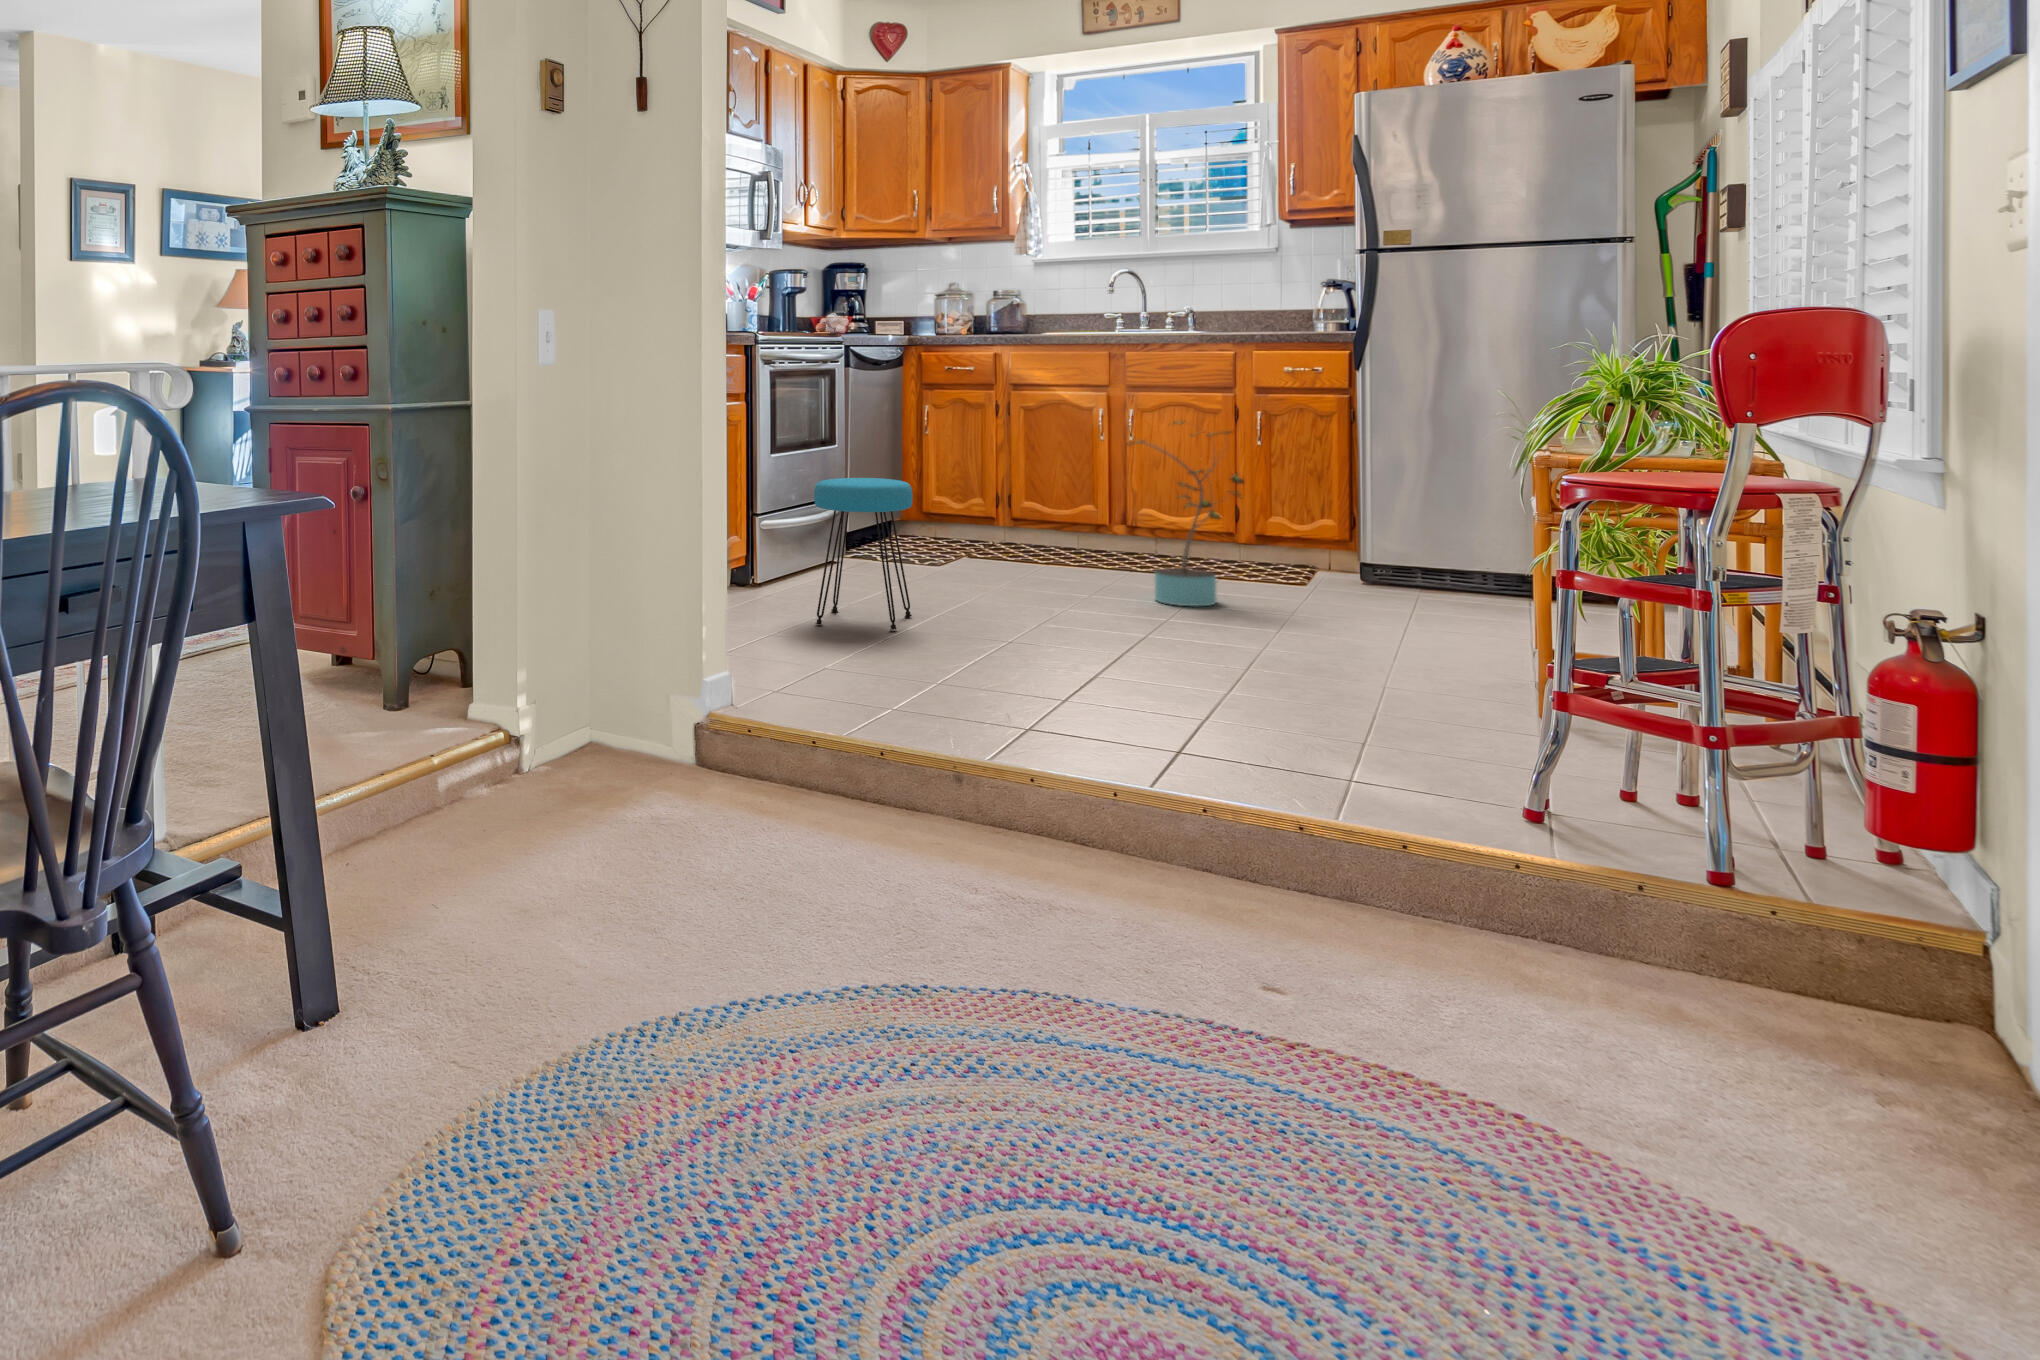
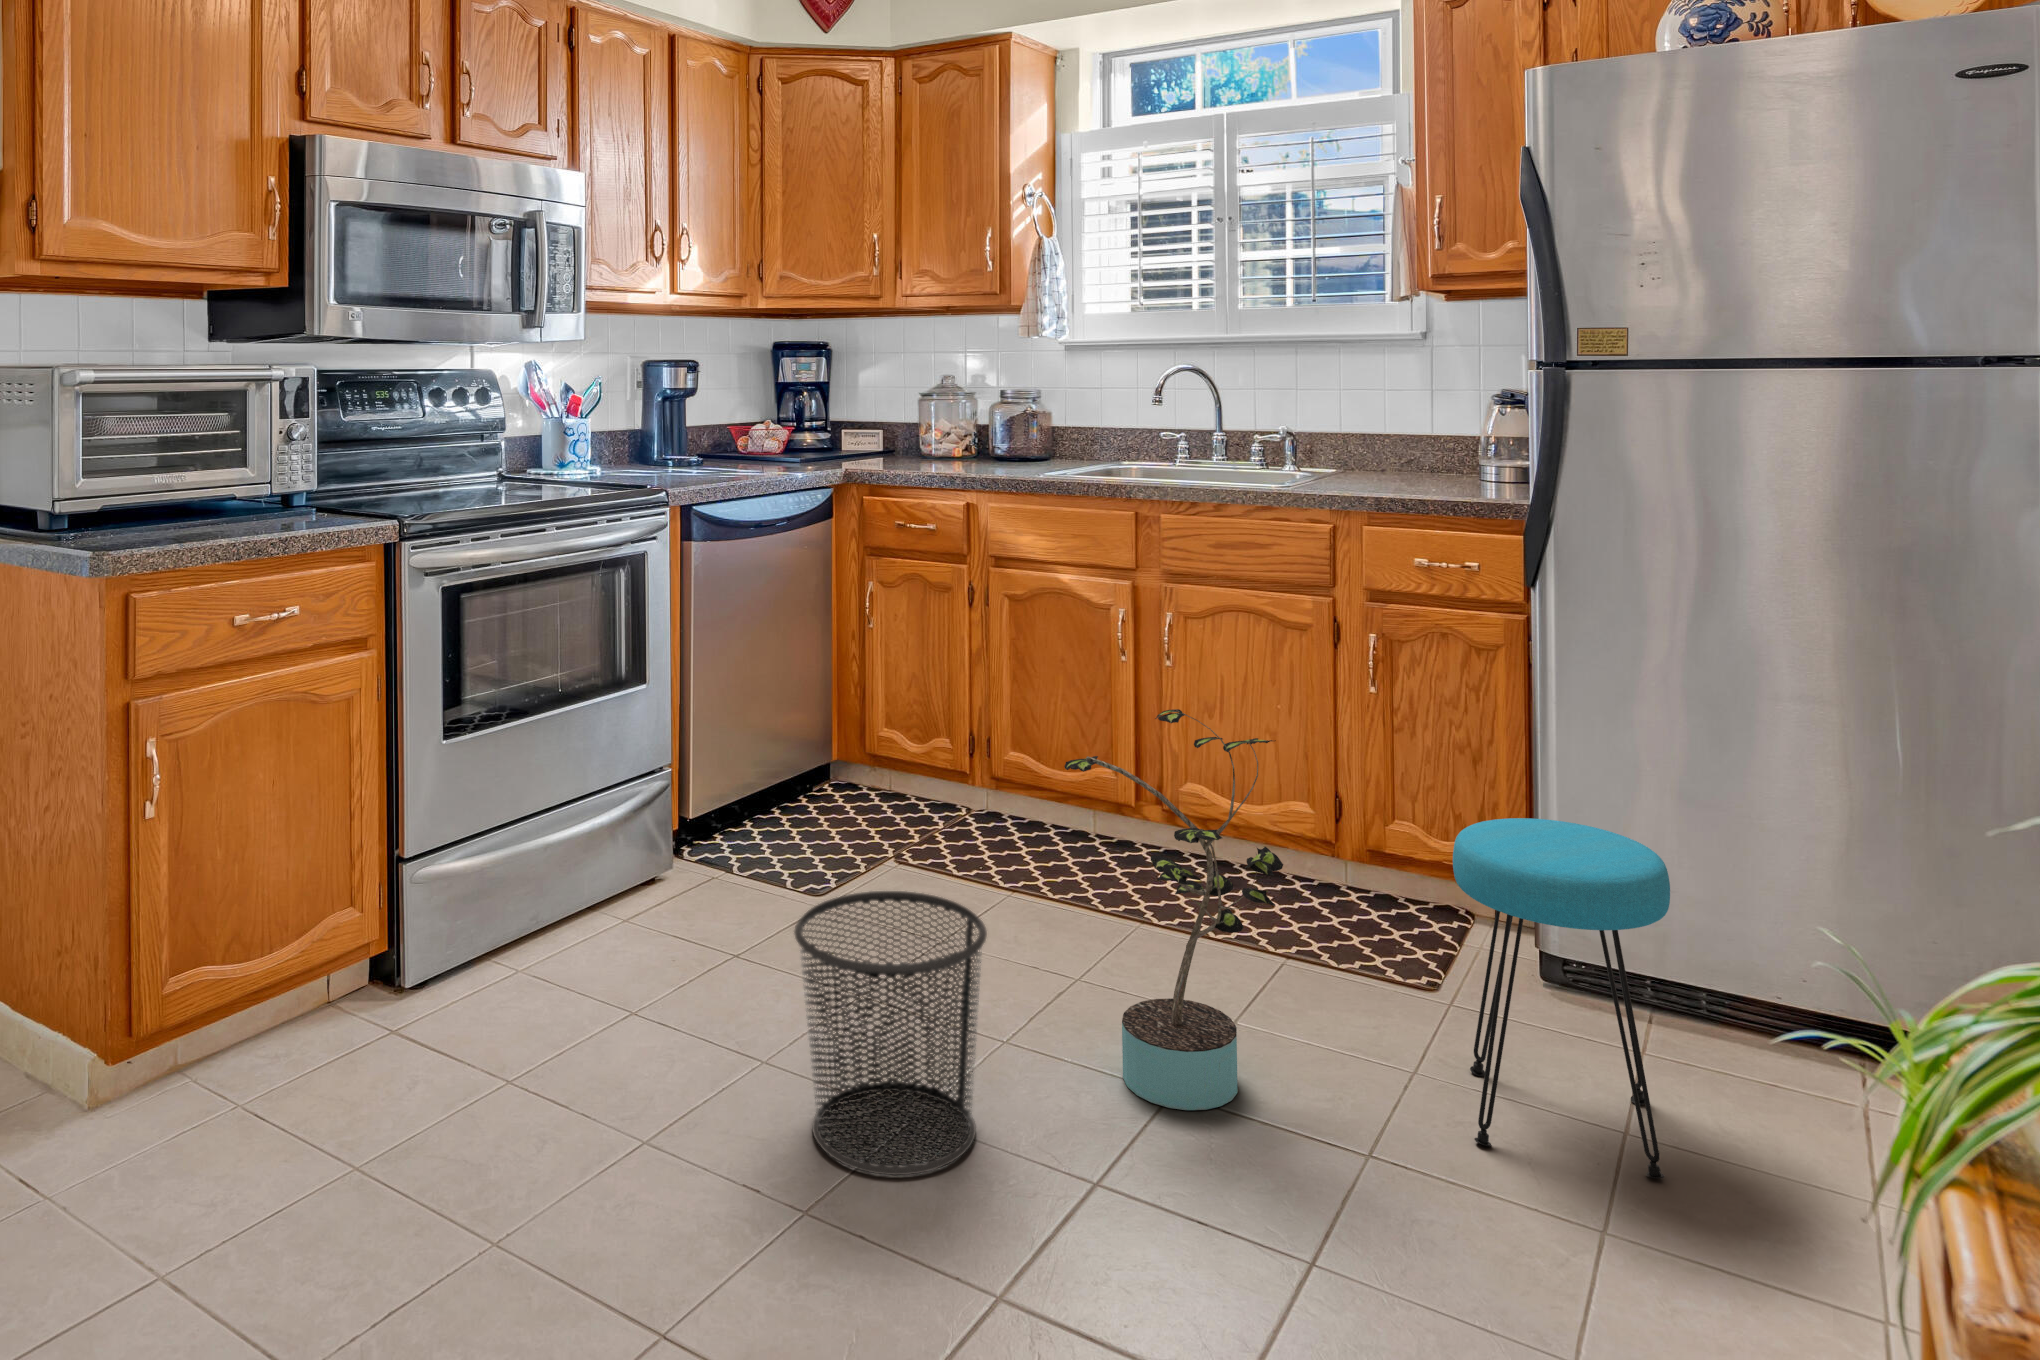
stool: present [814,478,913,630] -> present [1453,818,1670,1178]
waste bin: none [1004,505,1104,618] -> present [794,891,987,1175]

